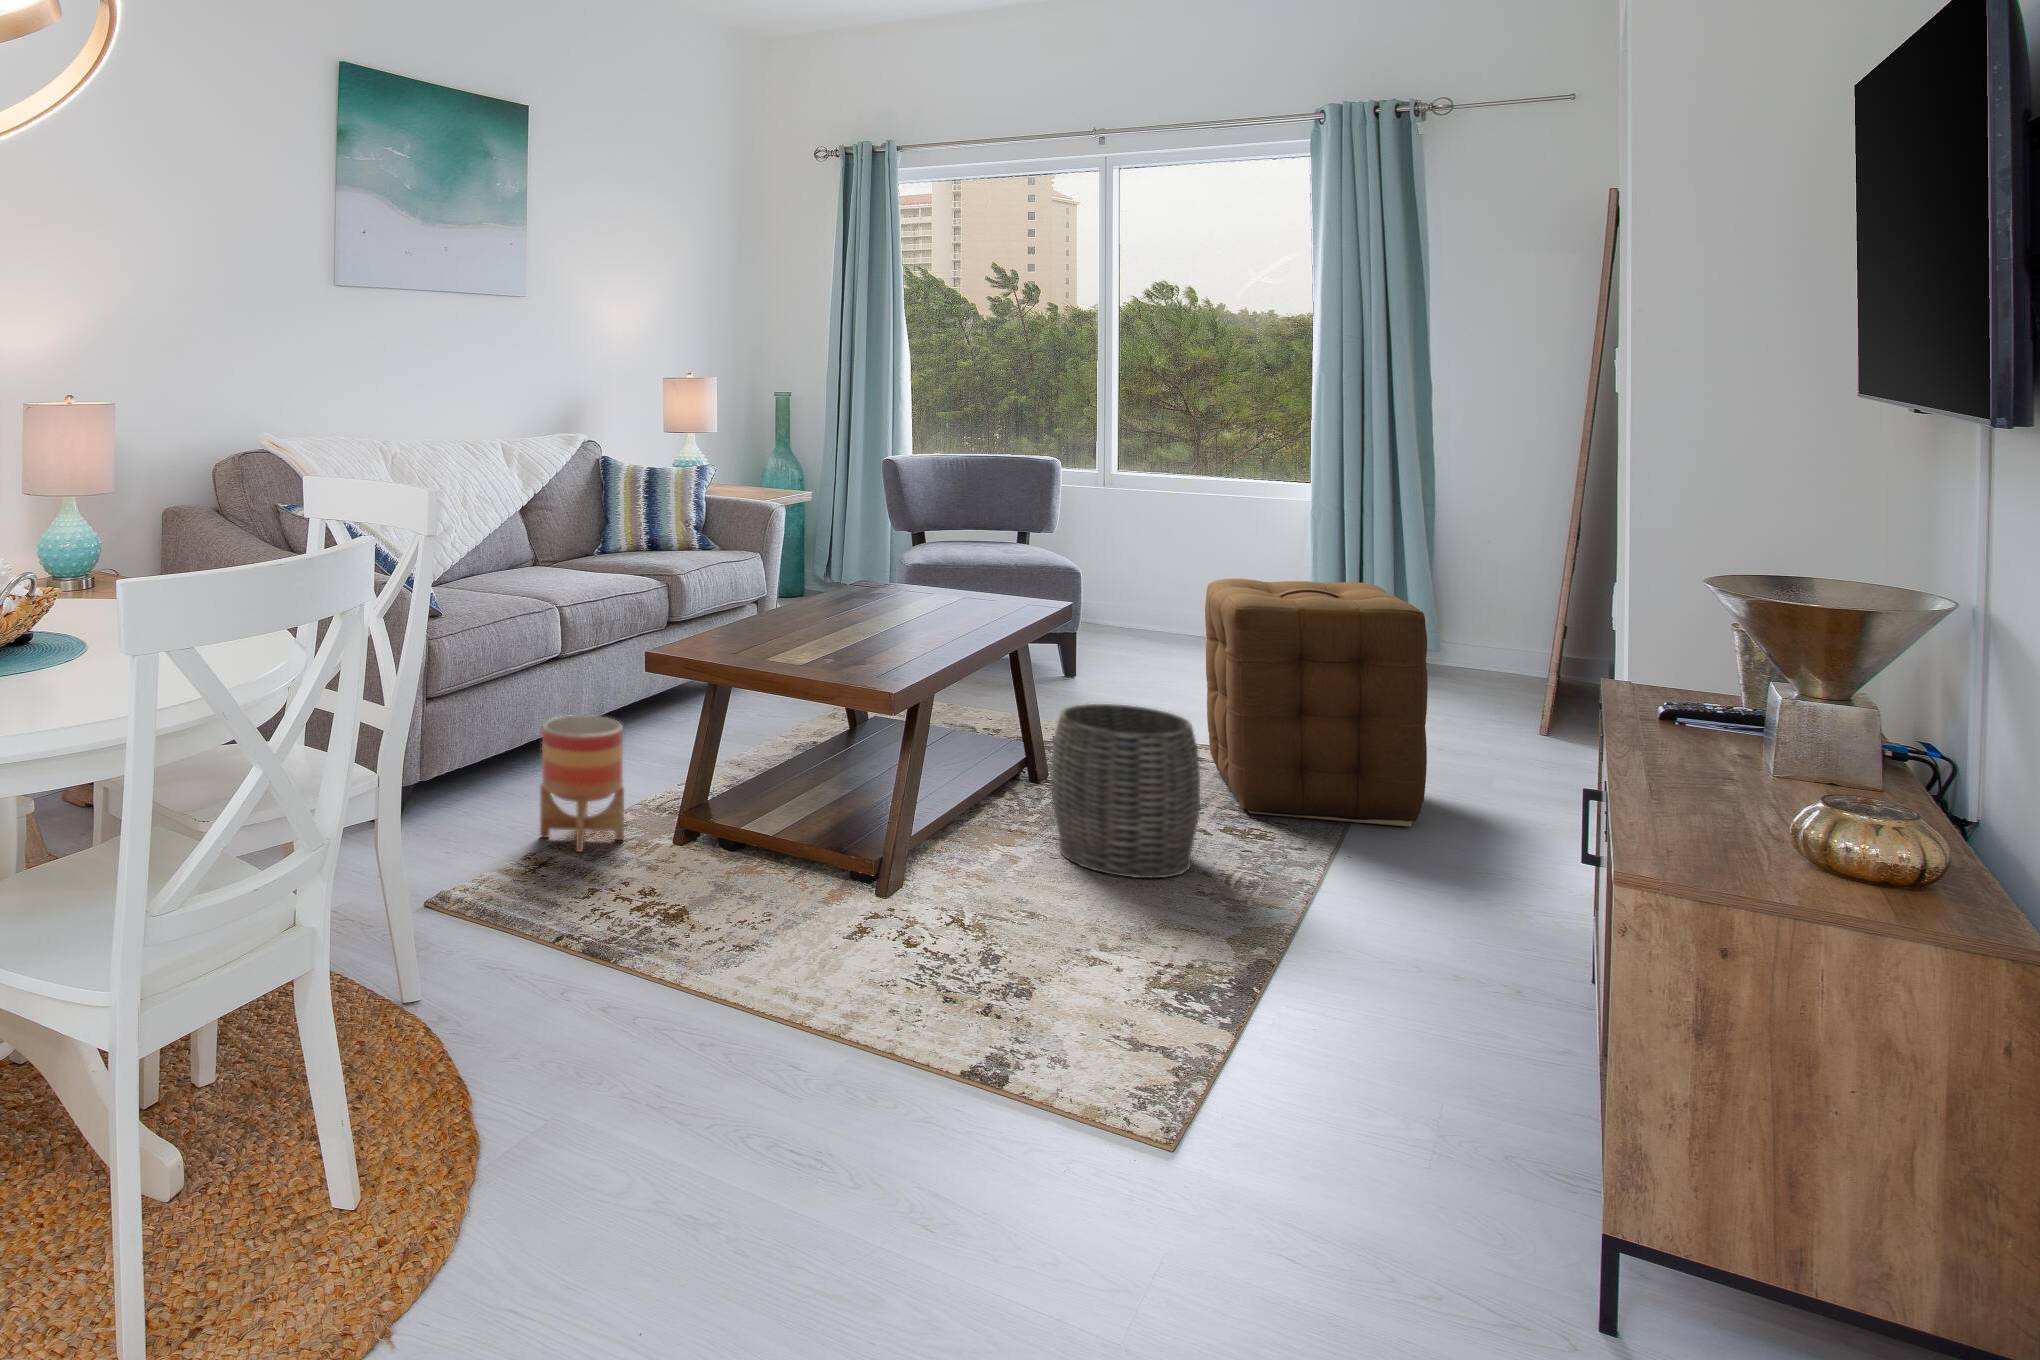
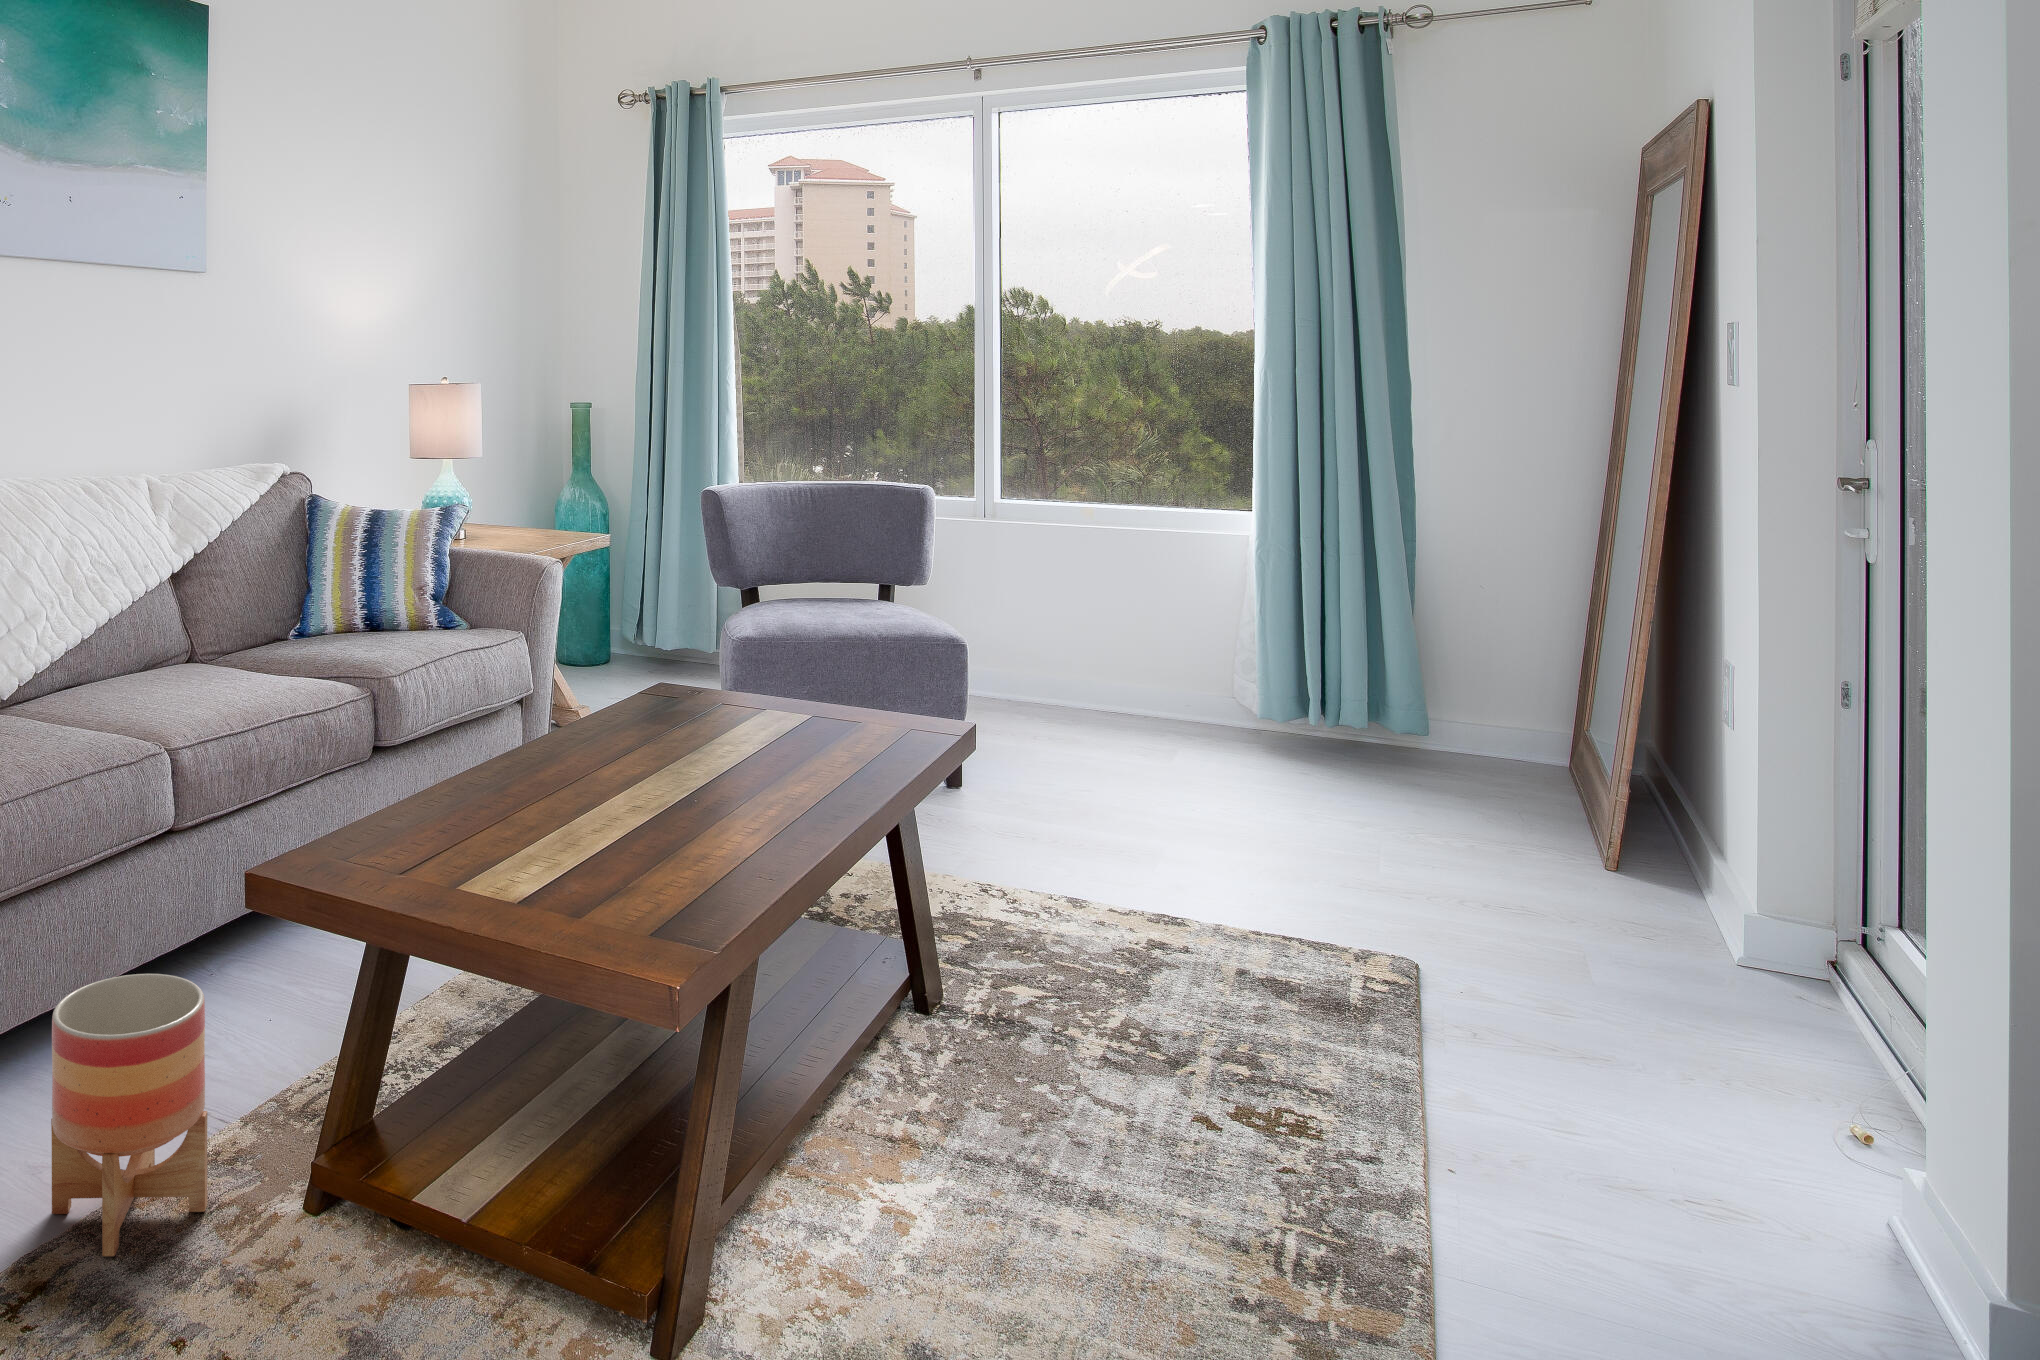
ottoman: present [1205,579,1428,827] -> none [1170,675,1543,1089]
woven basket: present [1051,704,1200,878] -> none [960,916,1220,1265]

